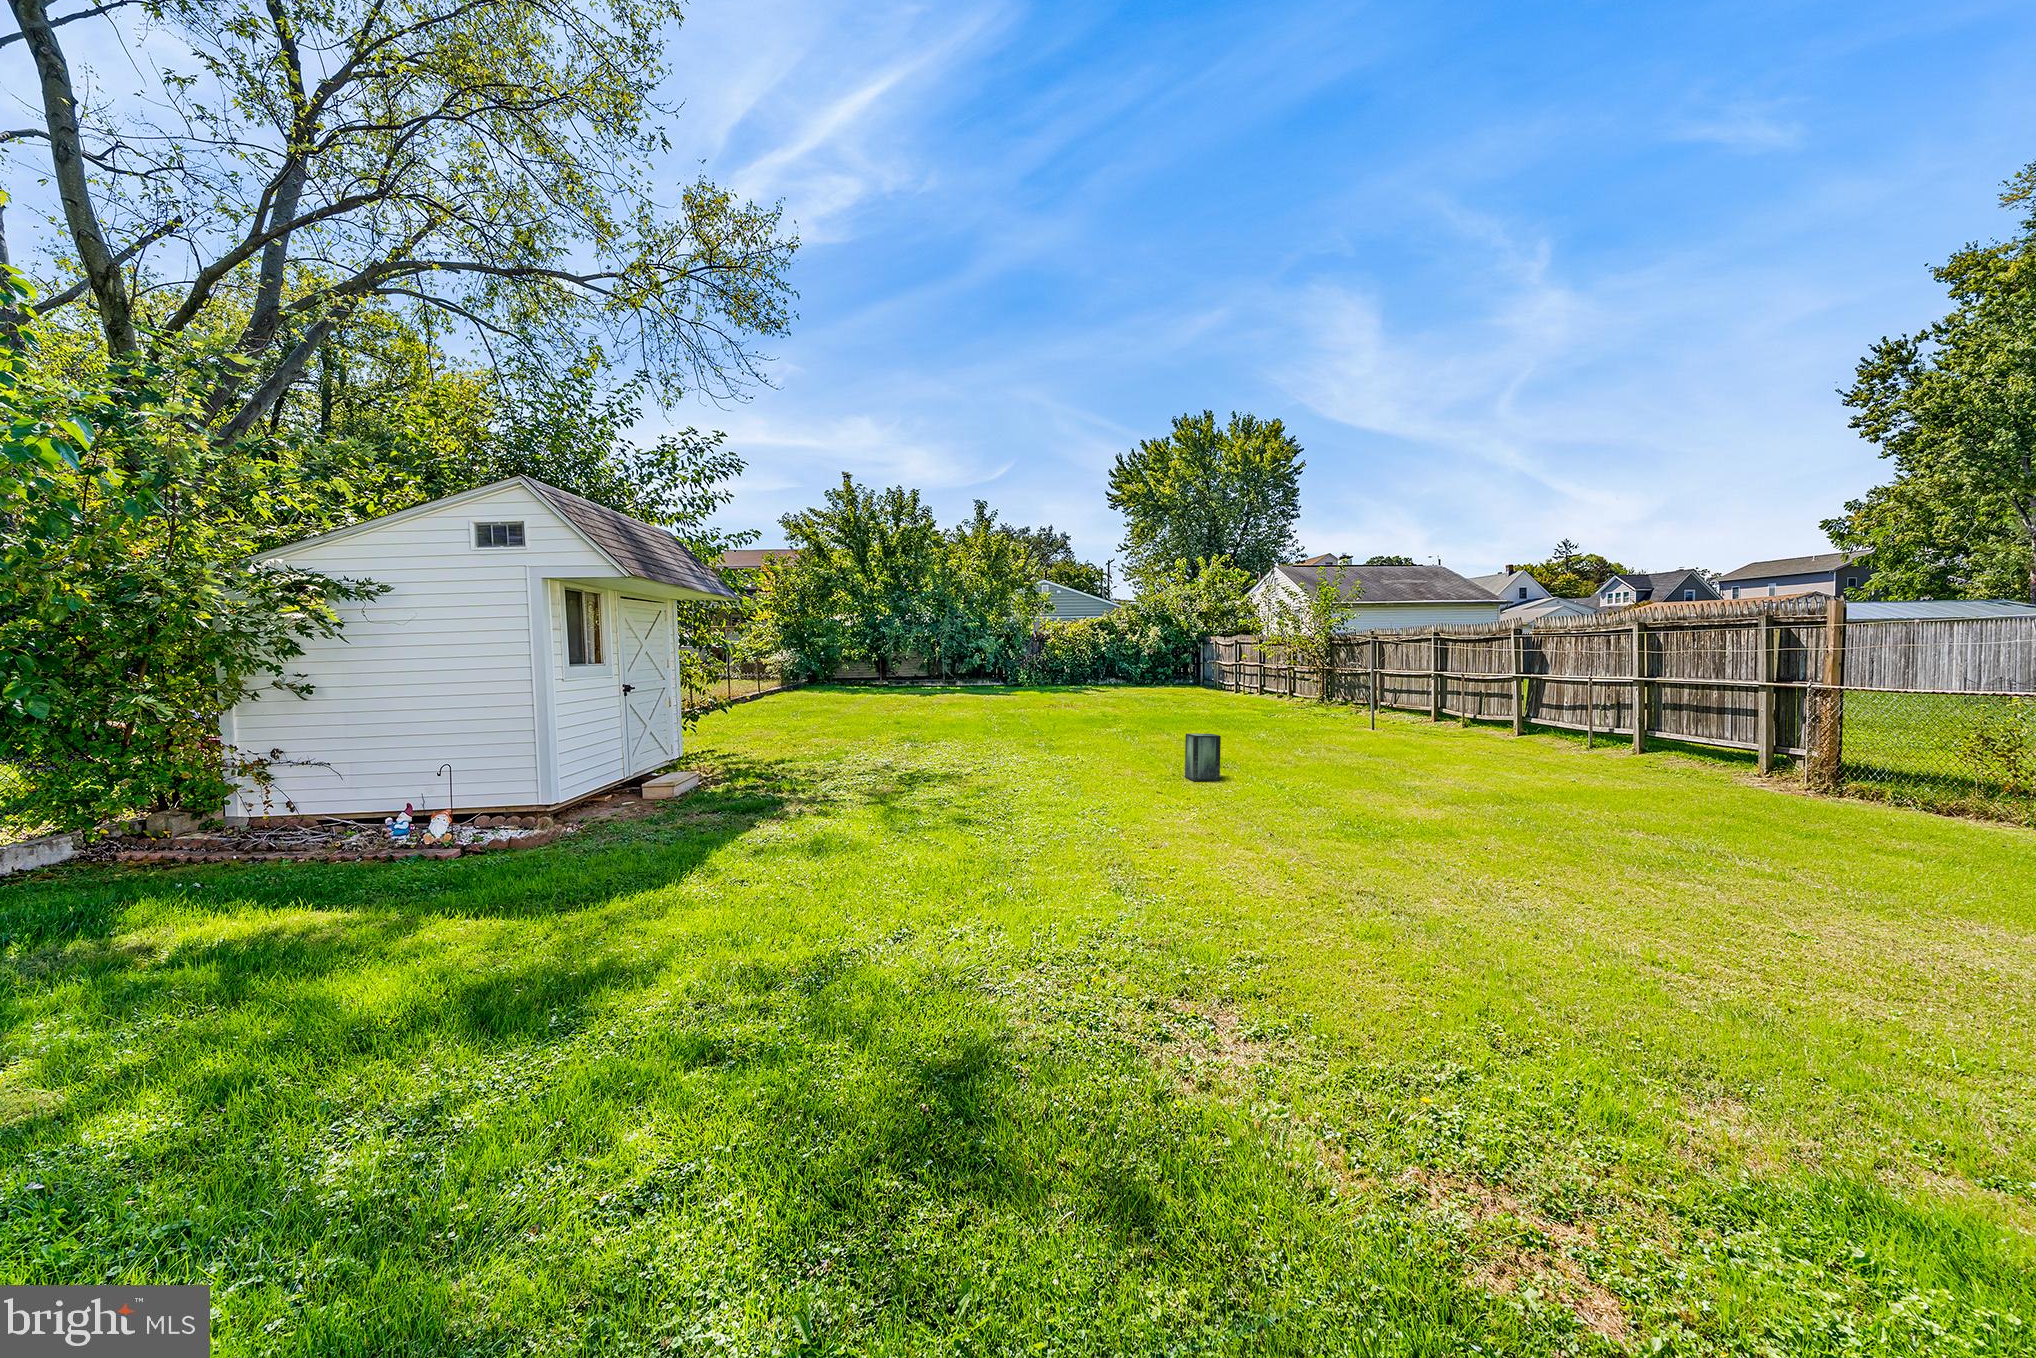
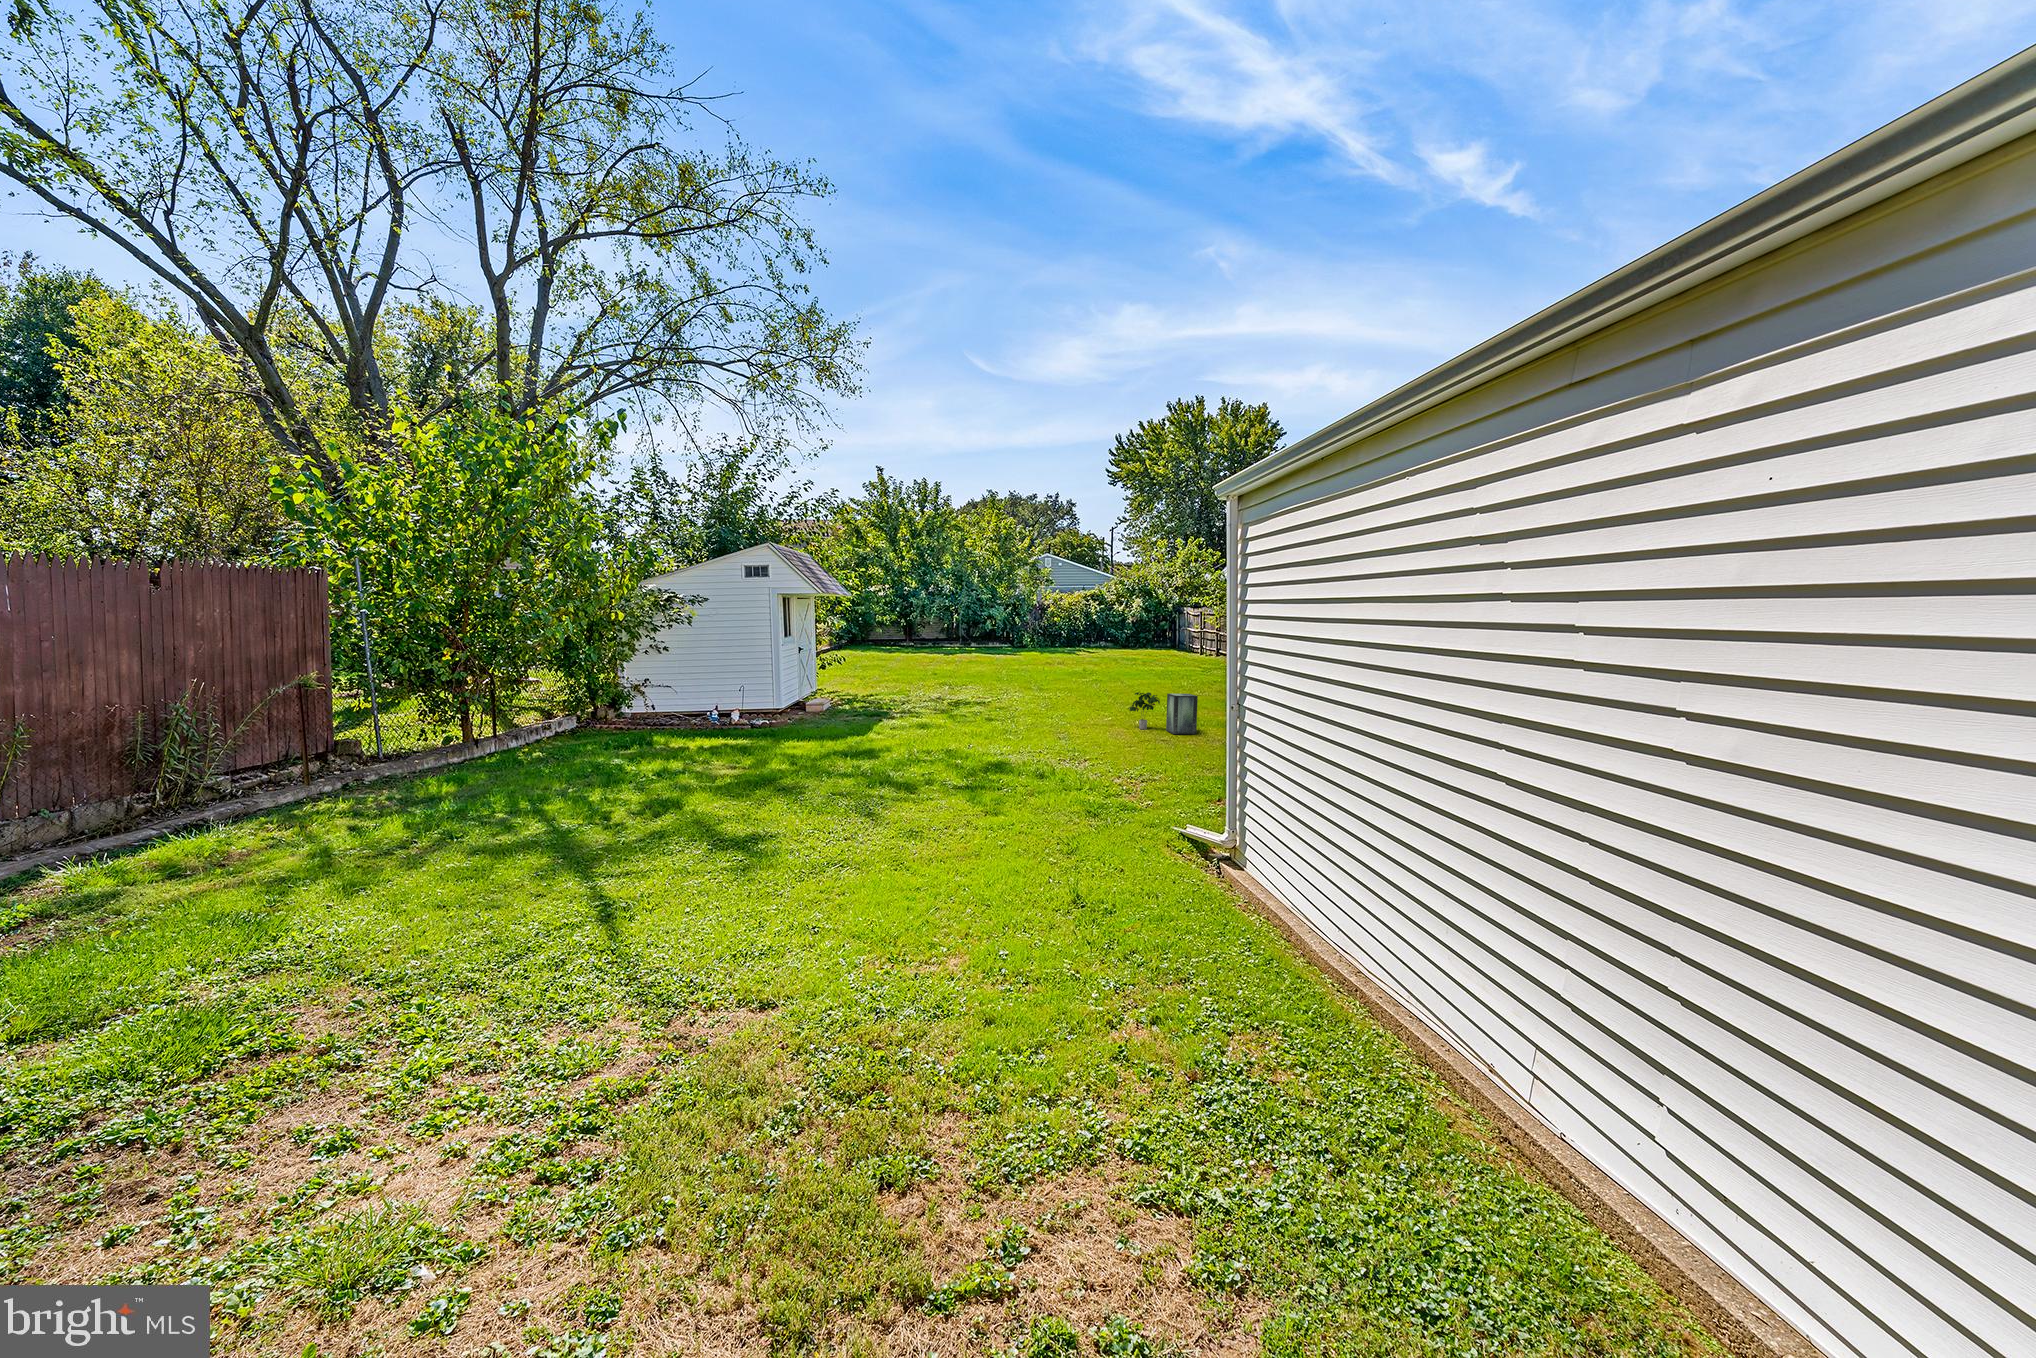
potted plant: none [1141,732,1177,776] -> present [1128,692,1160,729]

